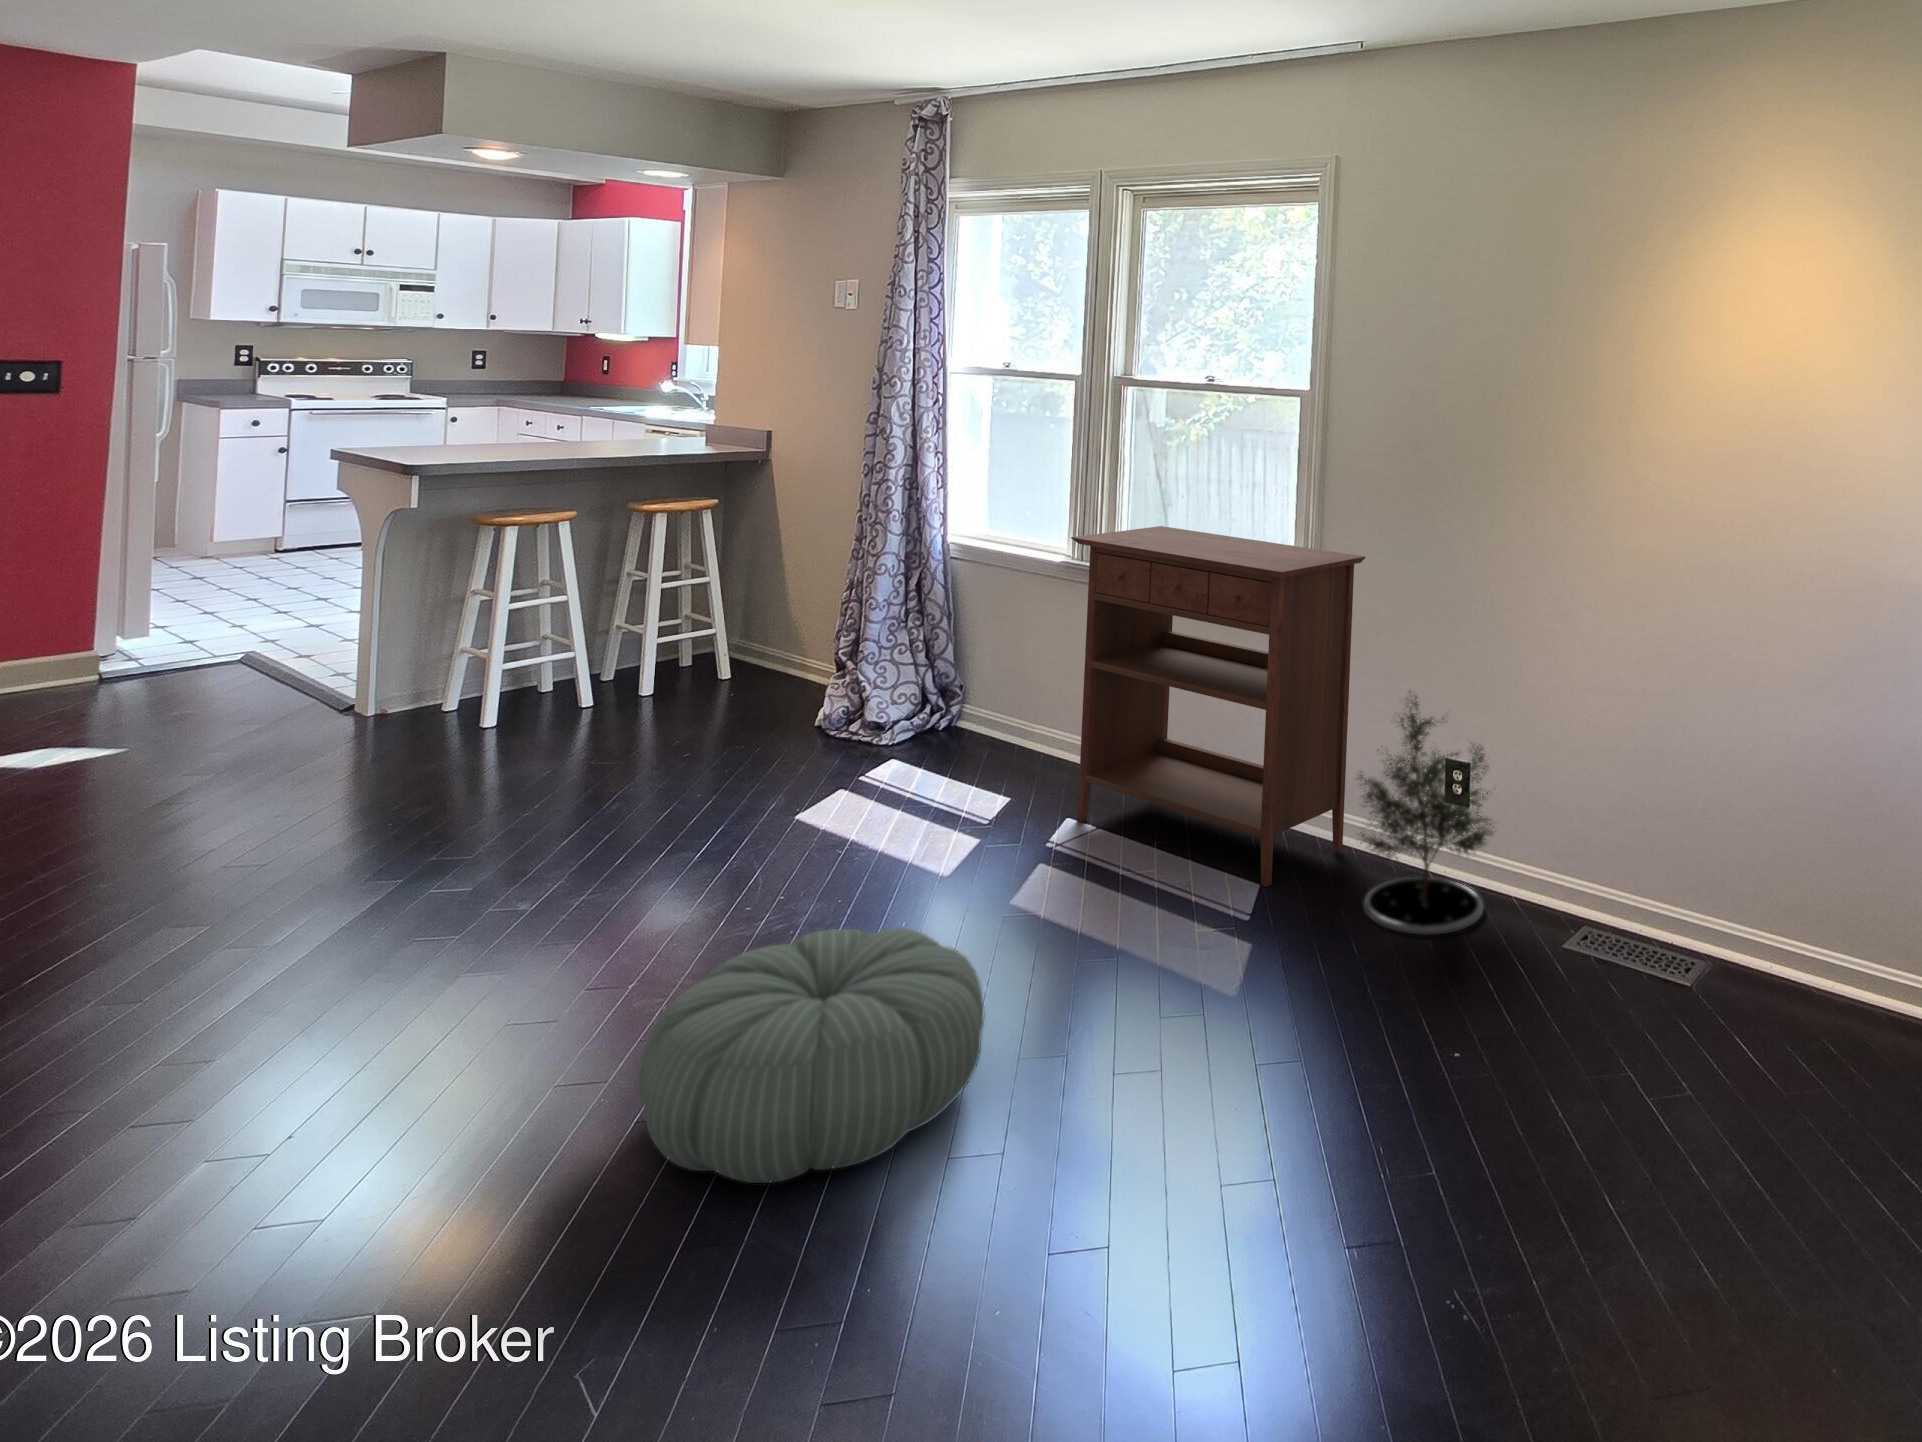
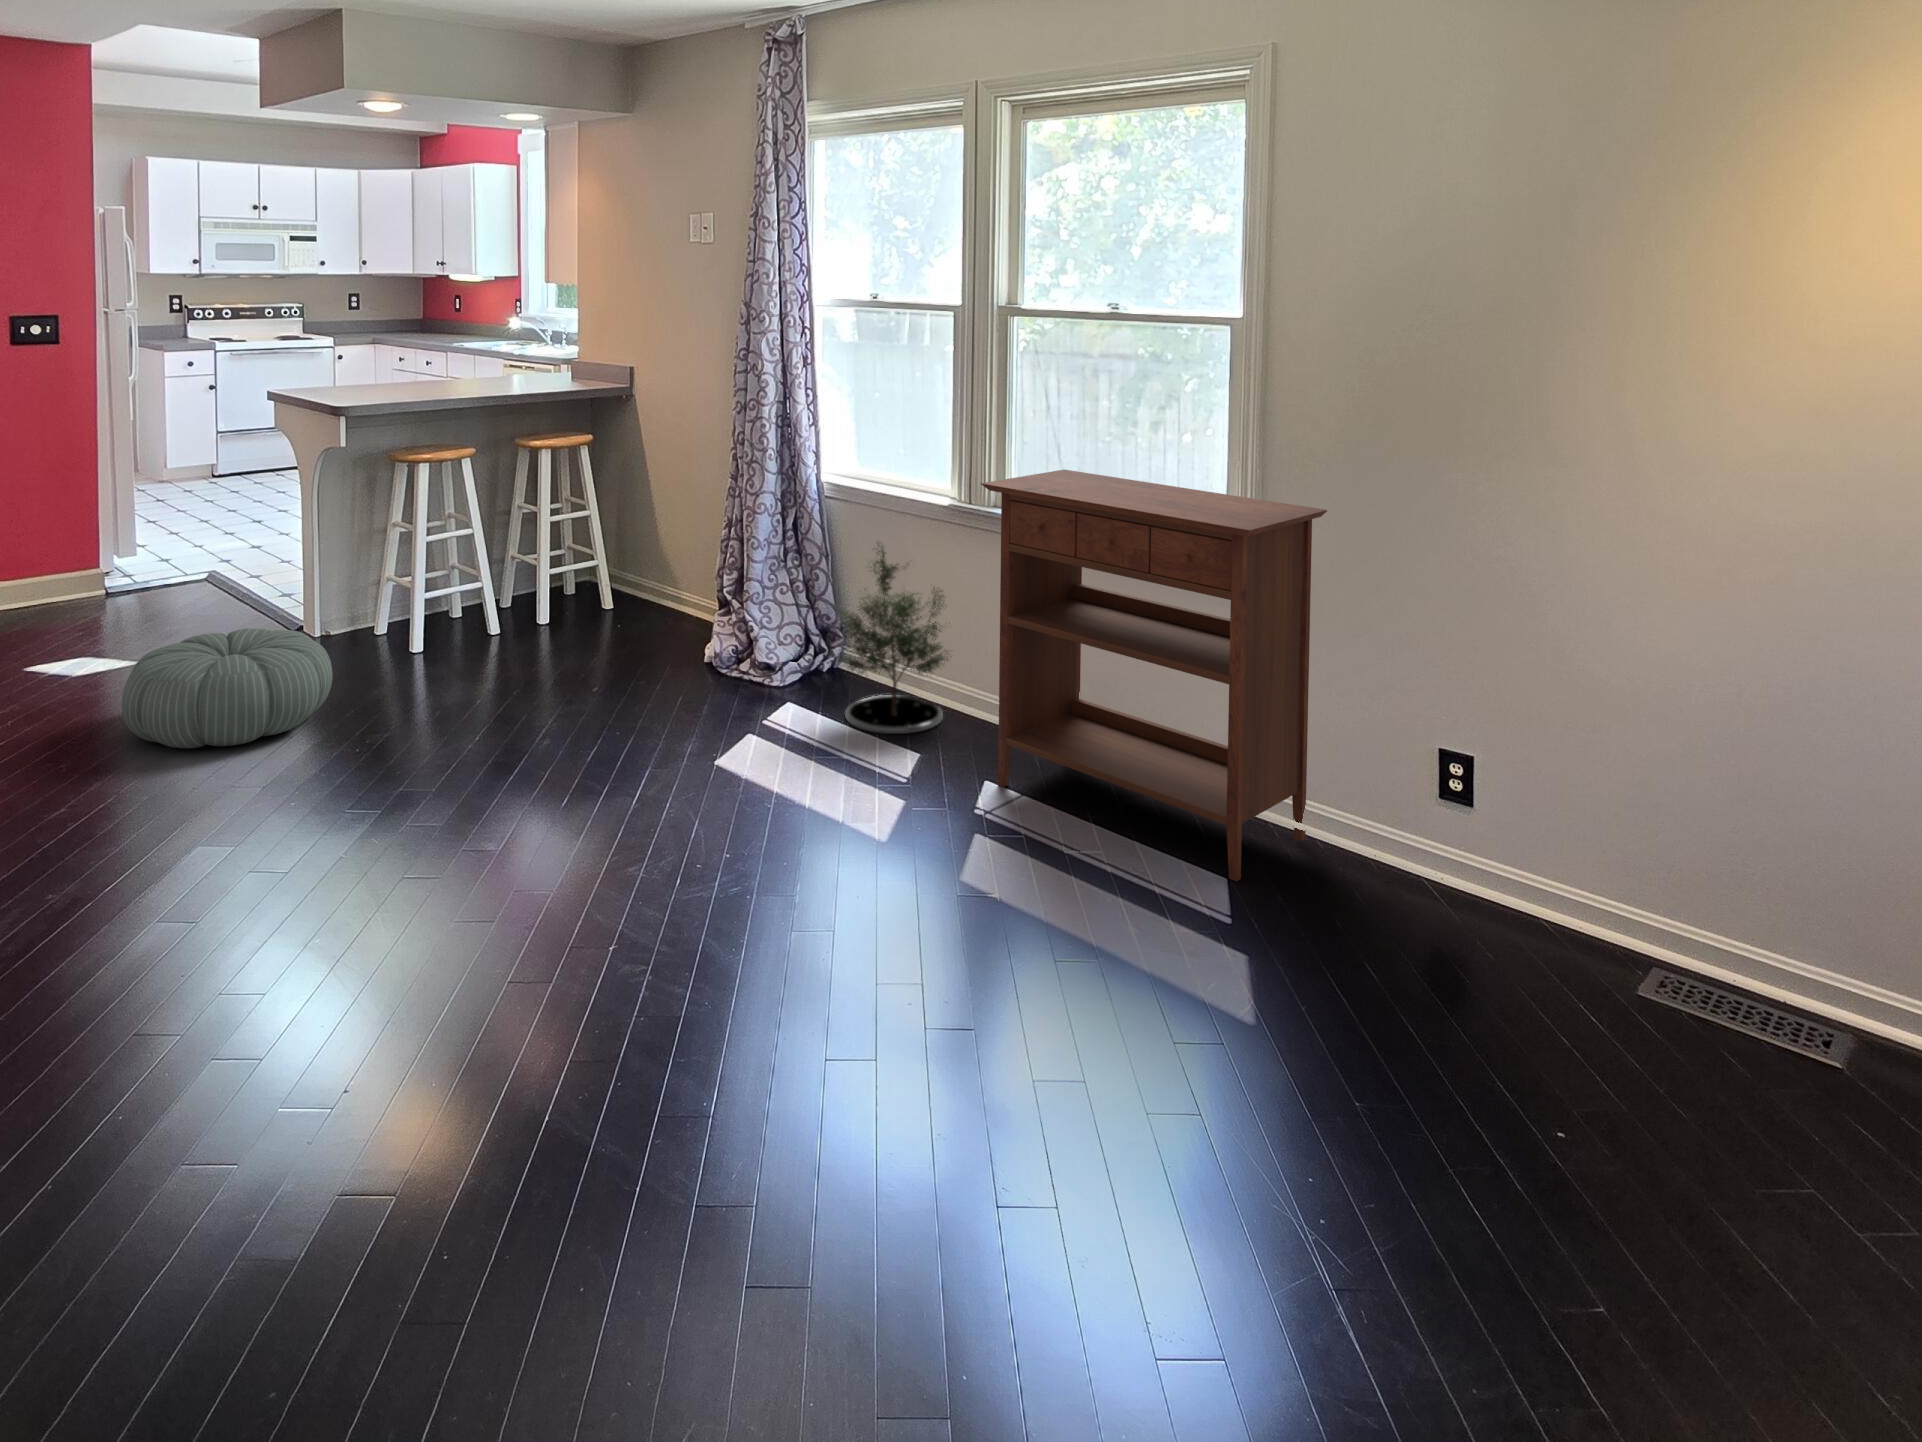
potted tree: present [1357,691,1494,935] -> present [834,548,949,734]
pouf: present [639,928,984,1183] -> present [122,628,333,749]

